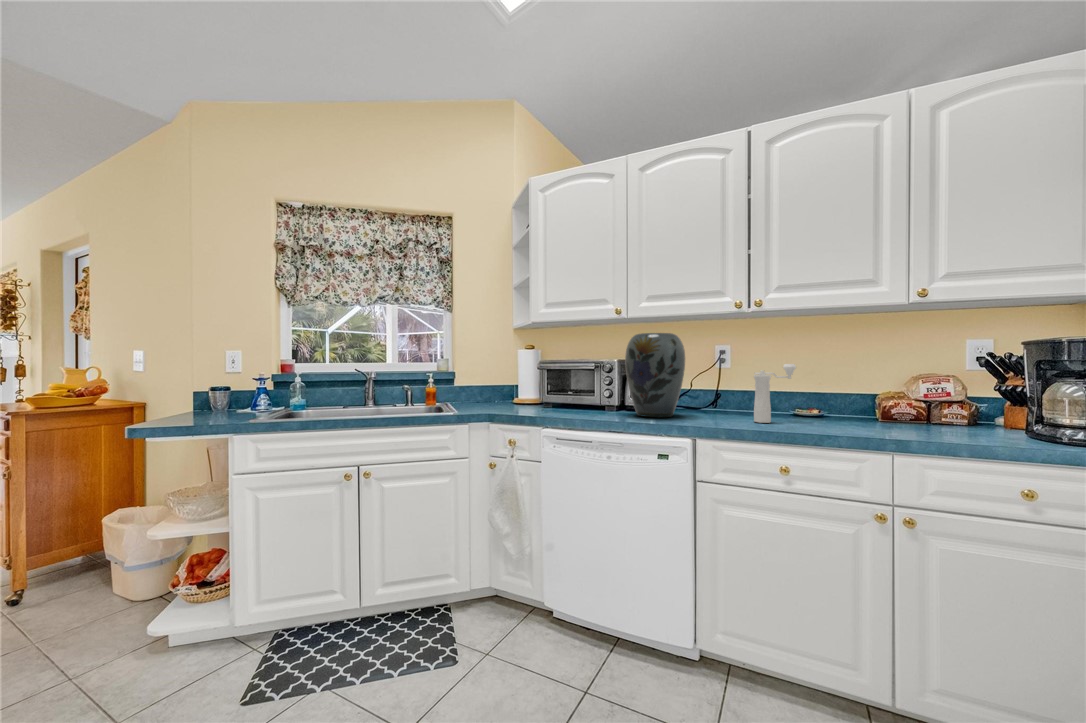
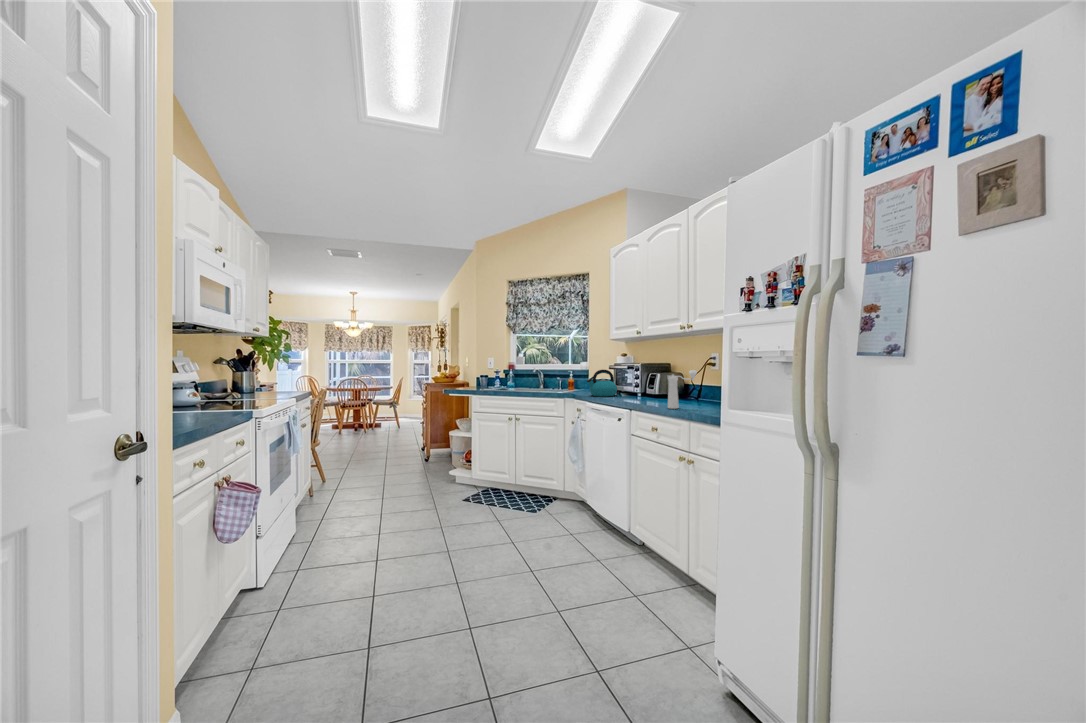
vase: present [625,333,685,417] -> none [622,349,660,402]
kettle: none [528,369,573,414] -> present [587,370,617,397]

